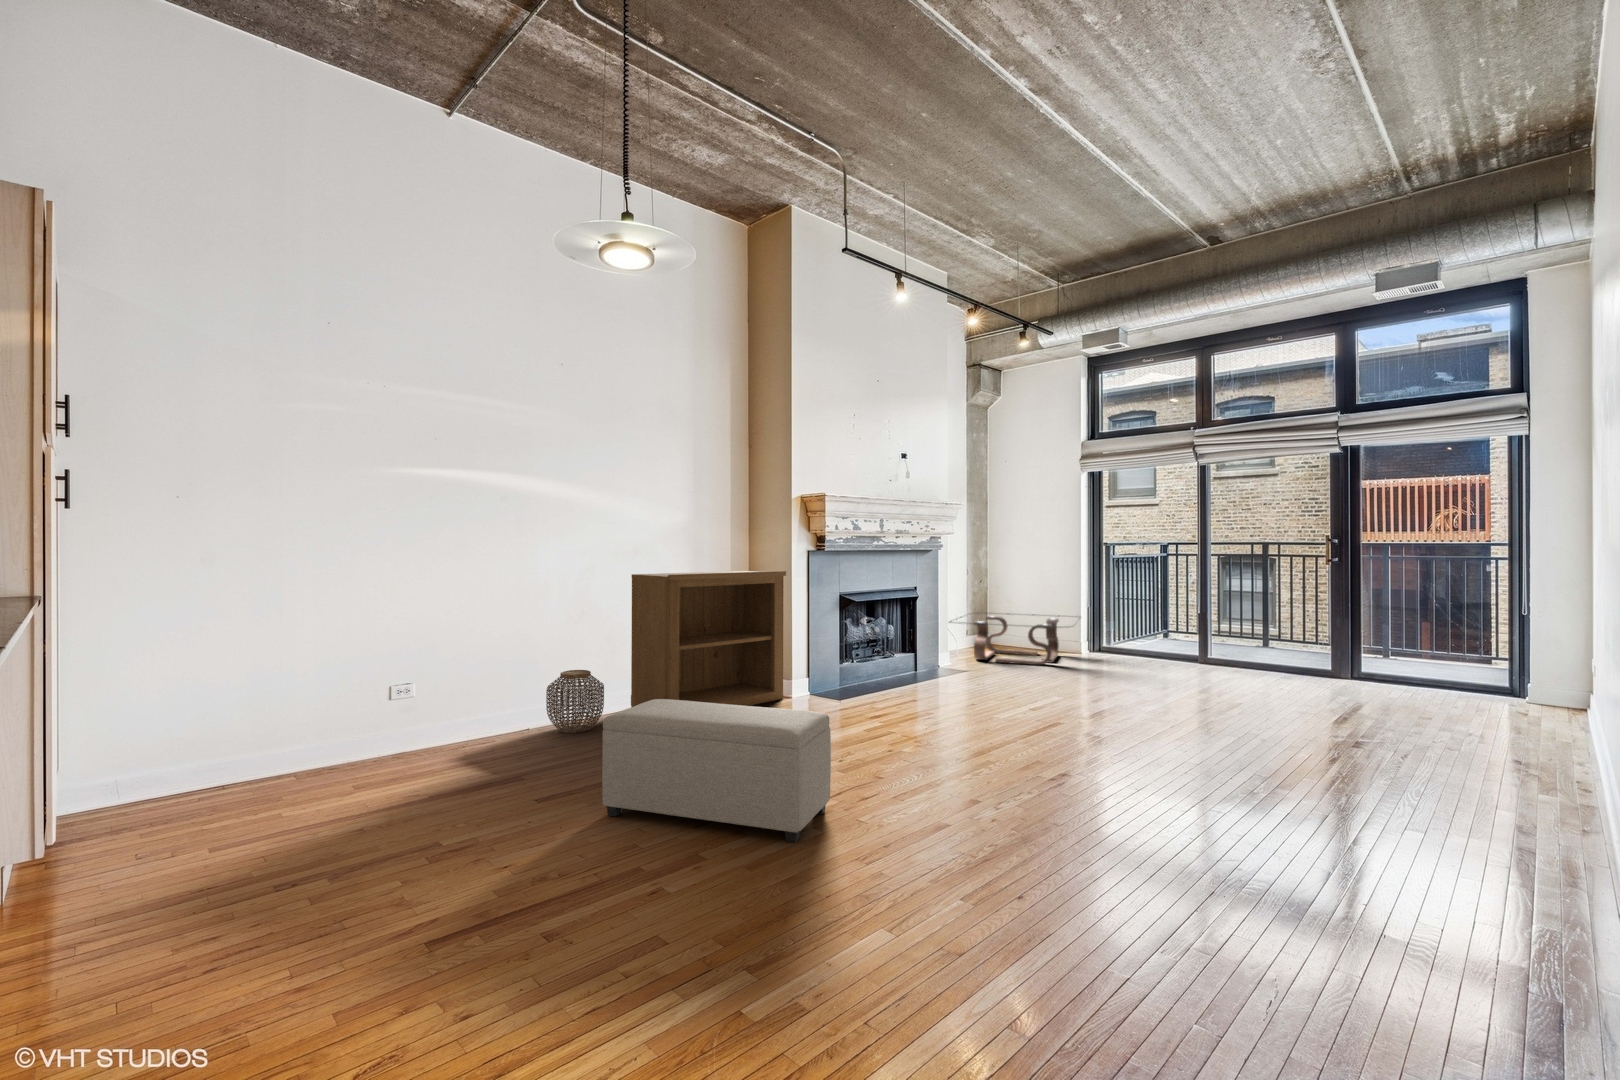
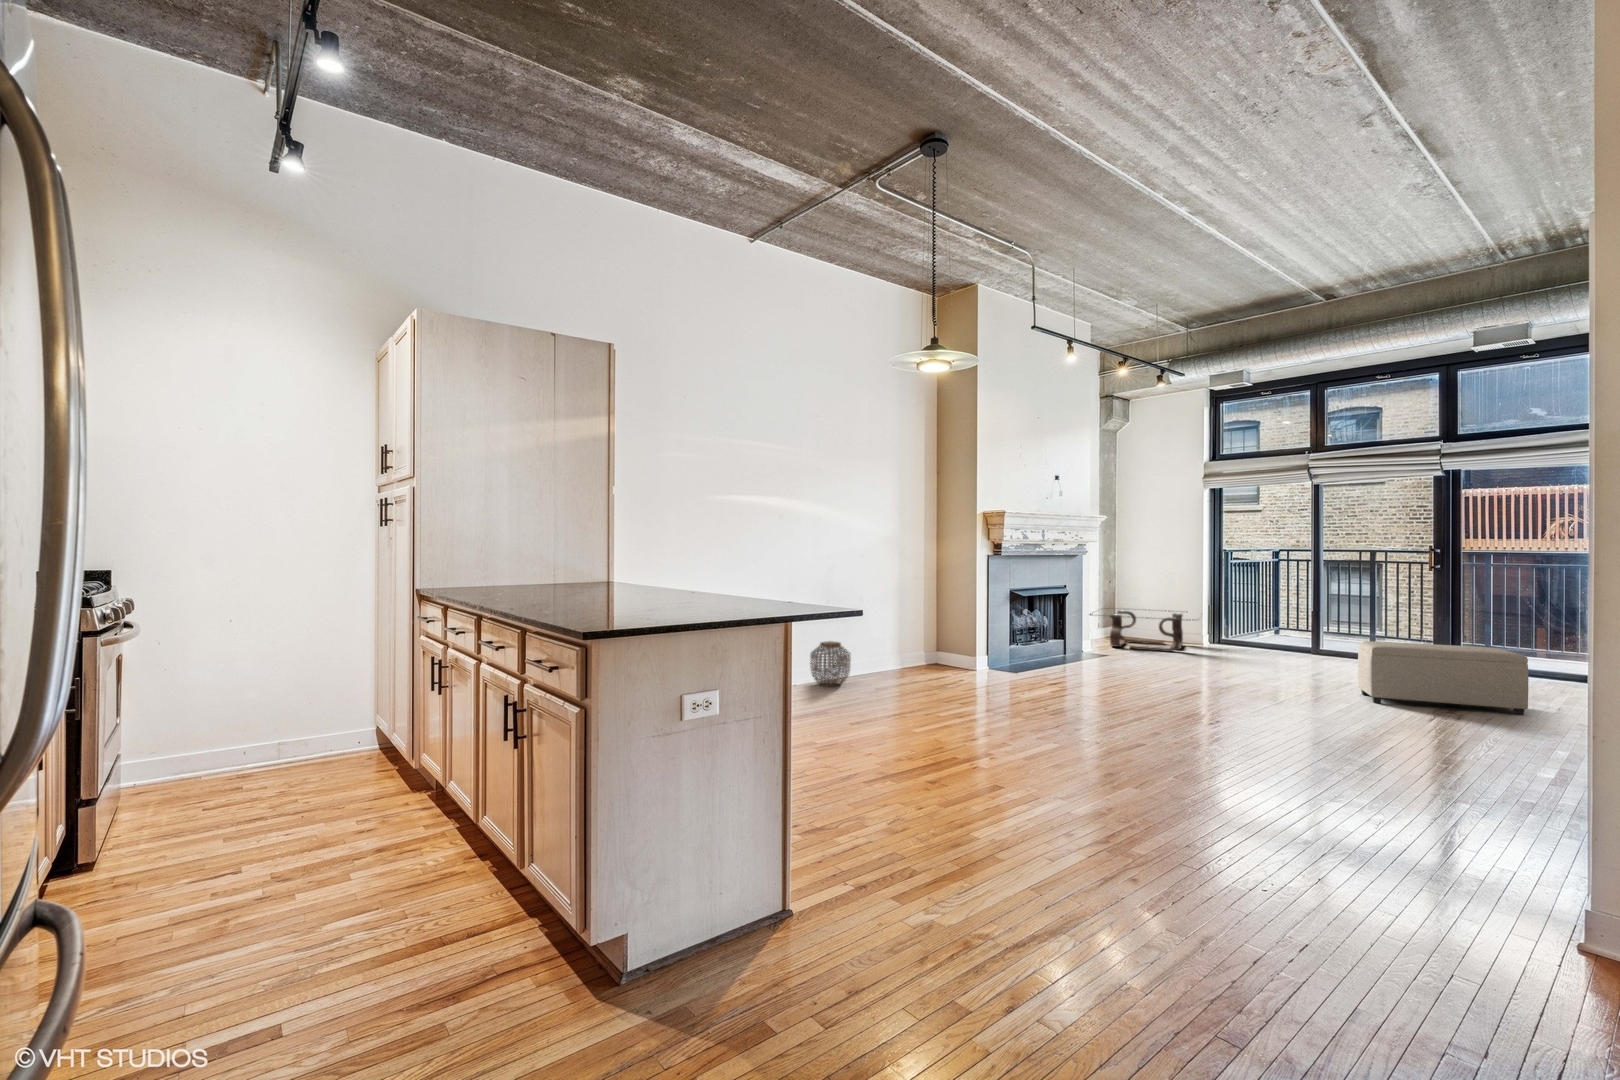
bookshelf: present [631,571,786,707] -> none [859,570,973,682]
ottoman: present [602,699,831,842] -> present [1358,641,1528,715]

